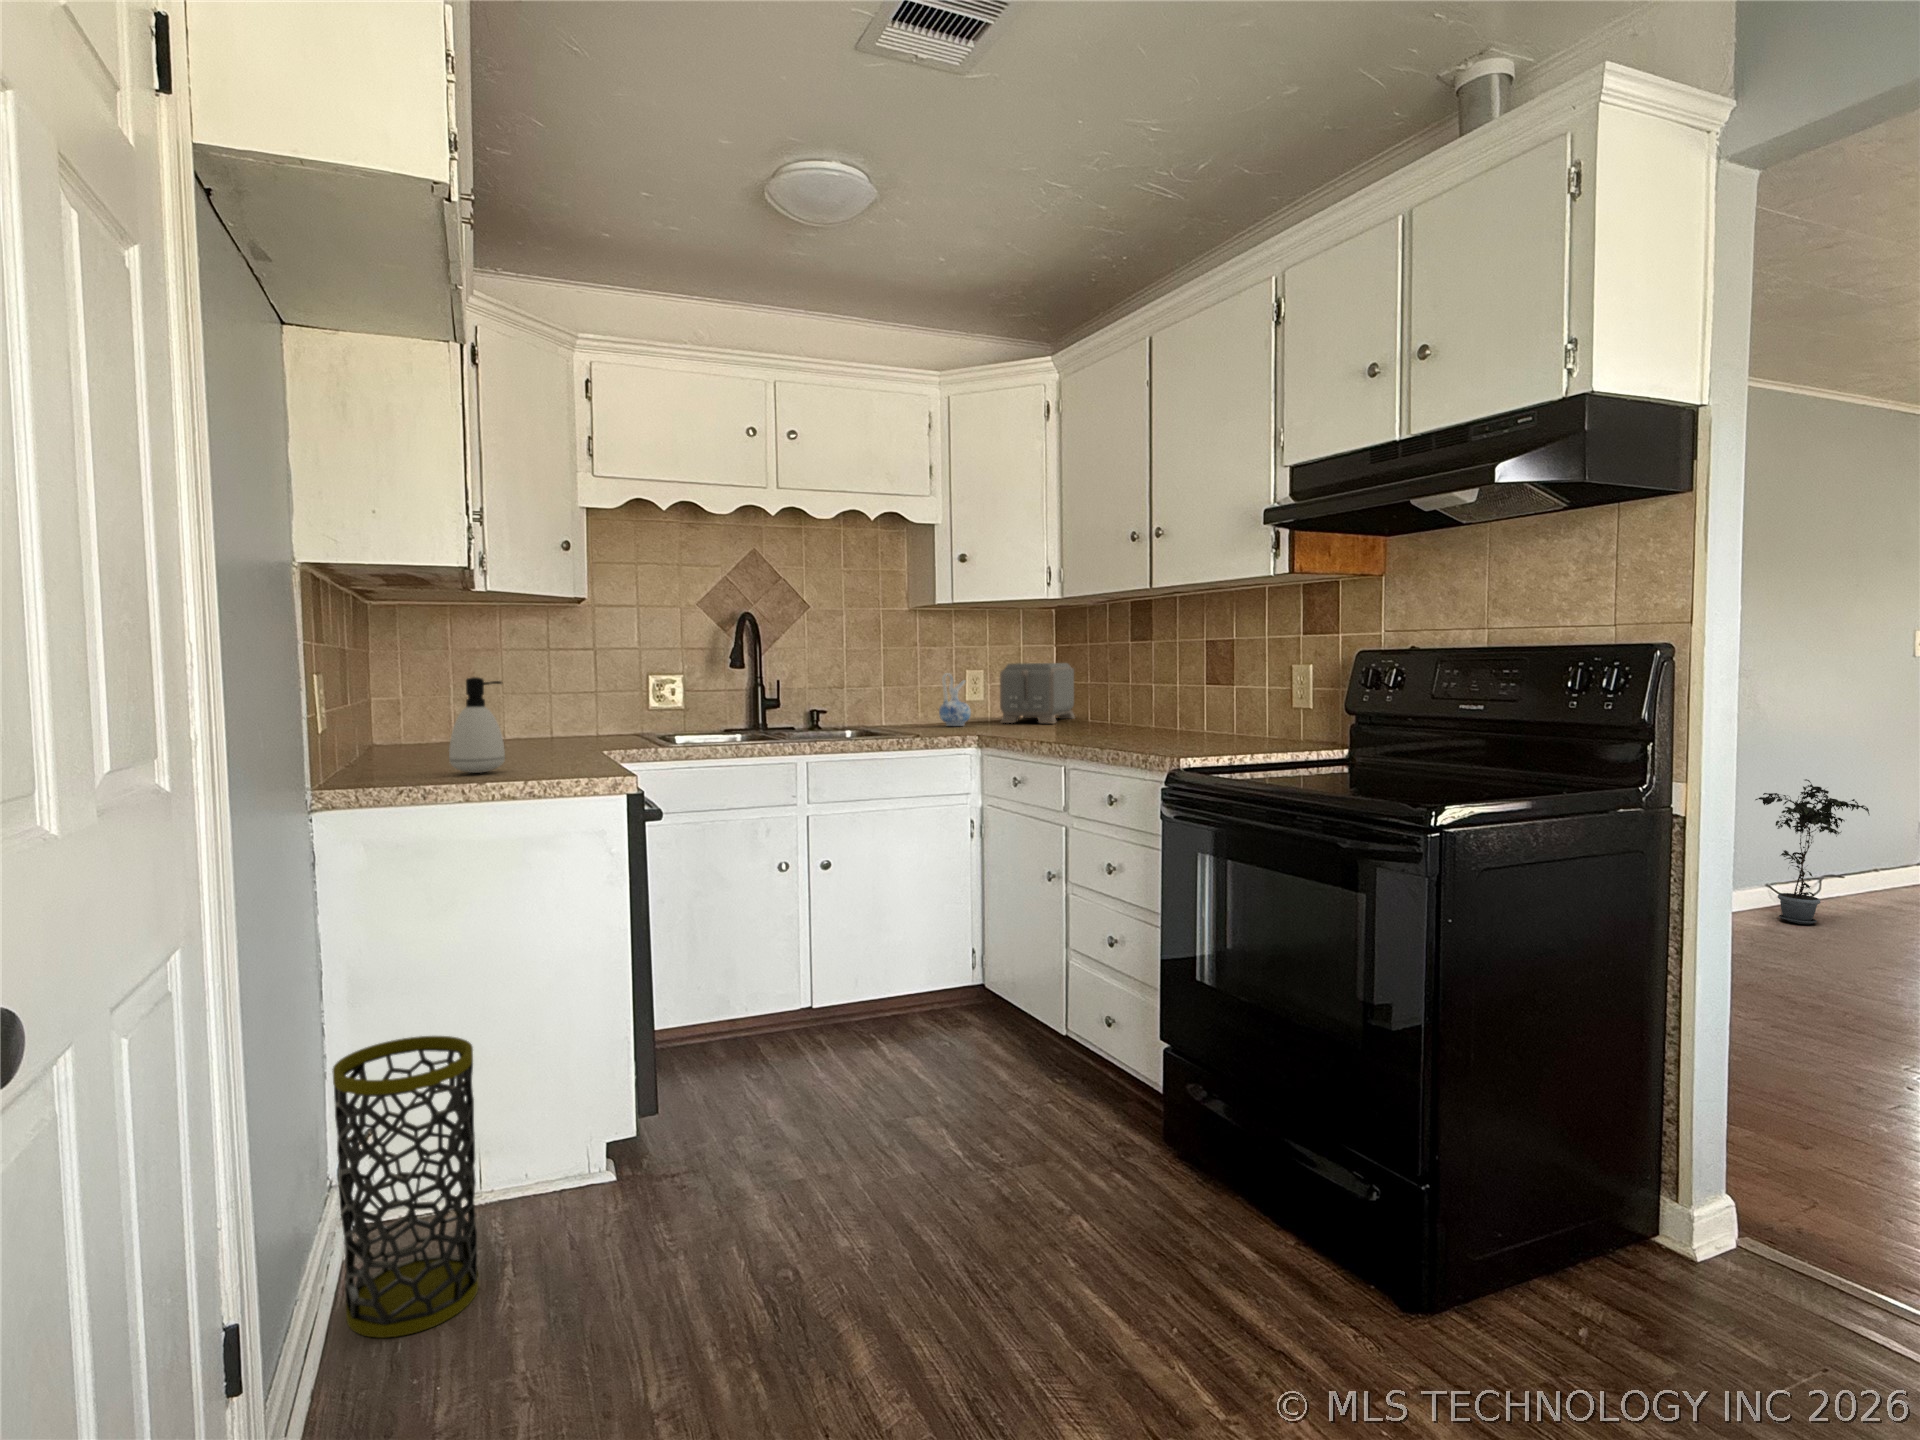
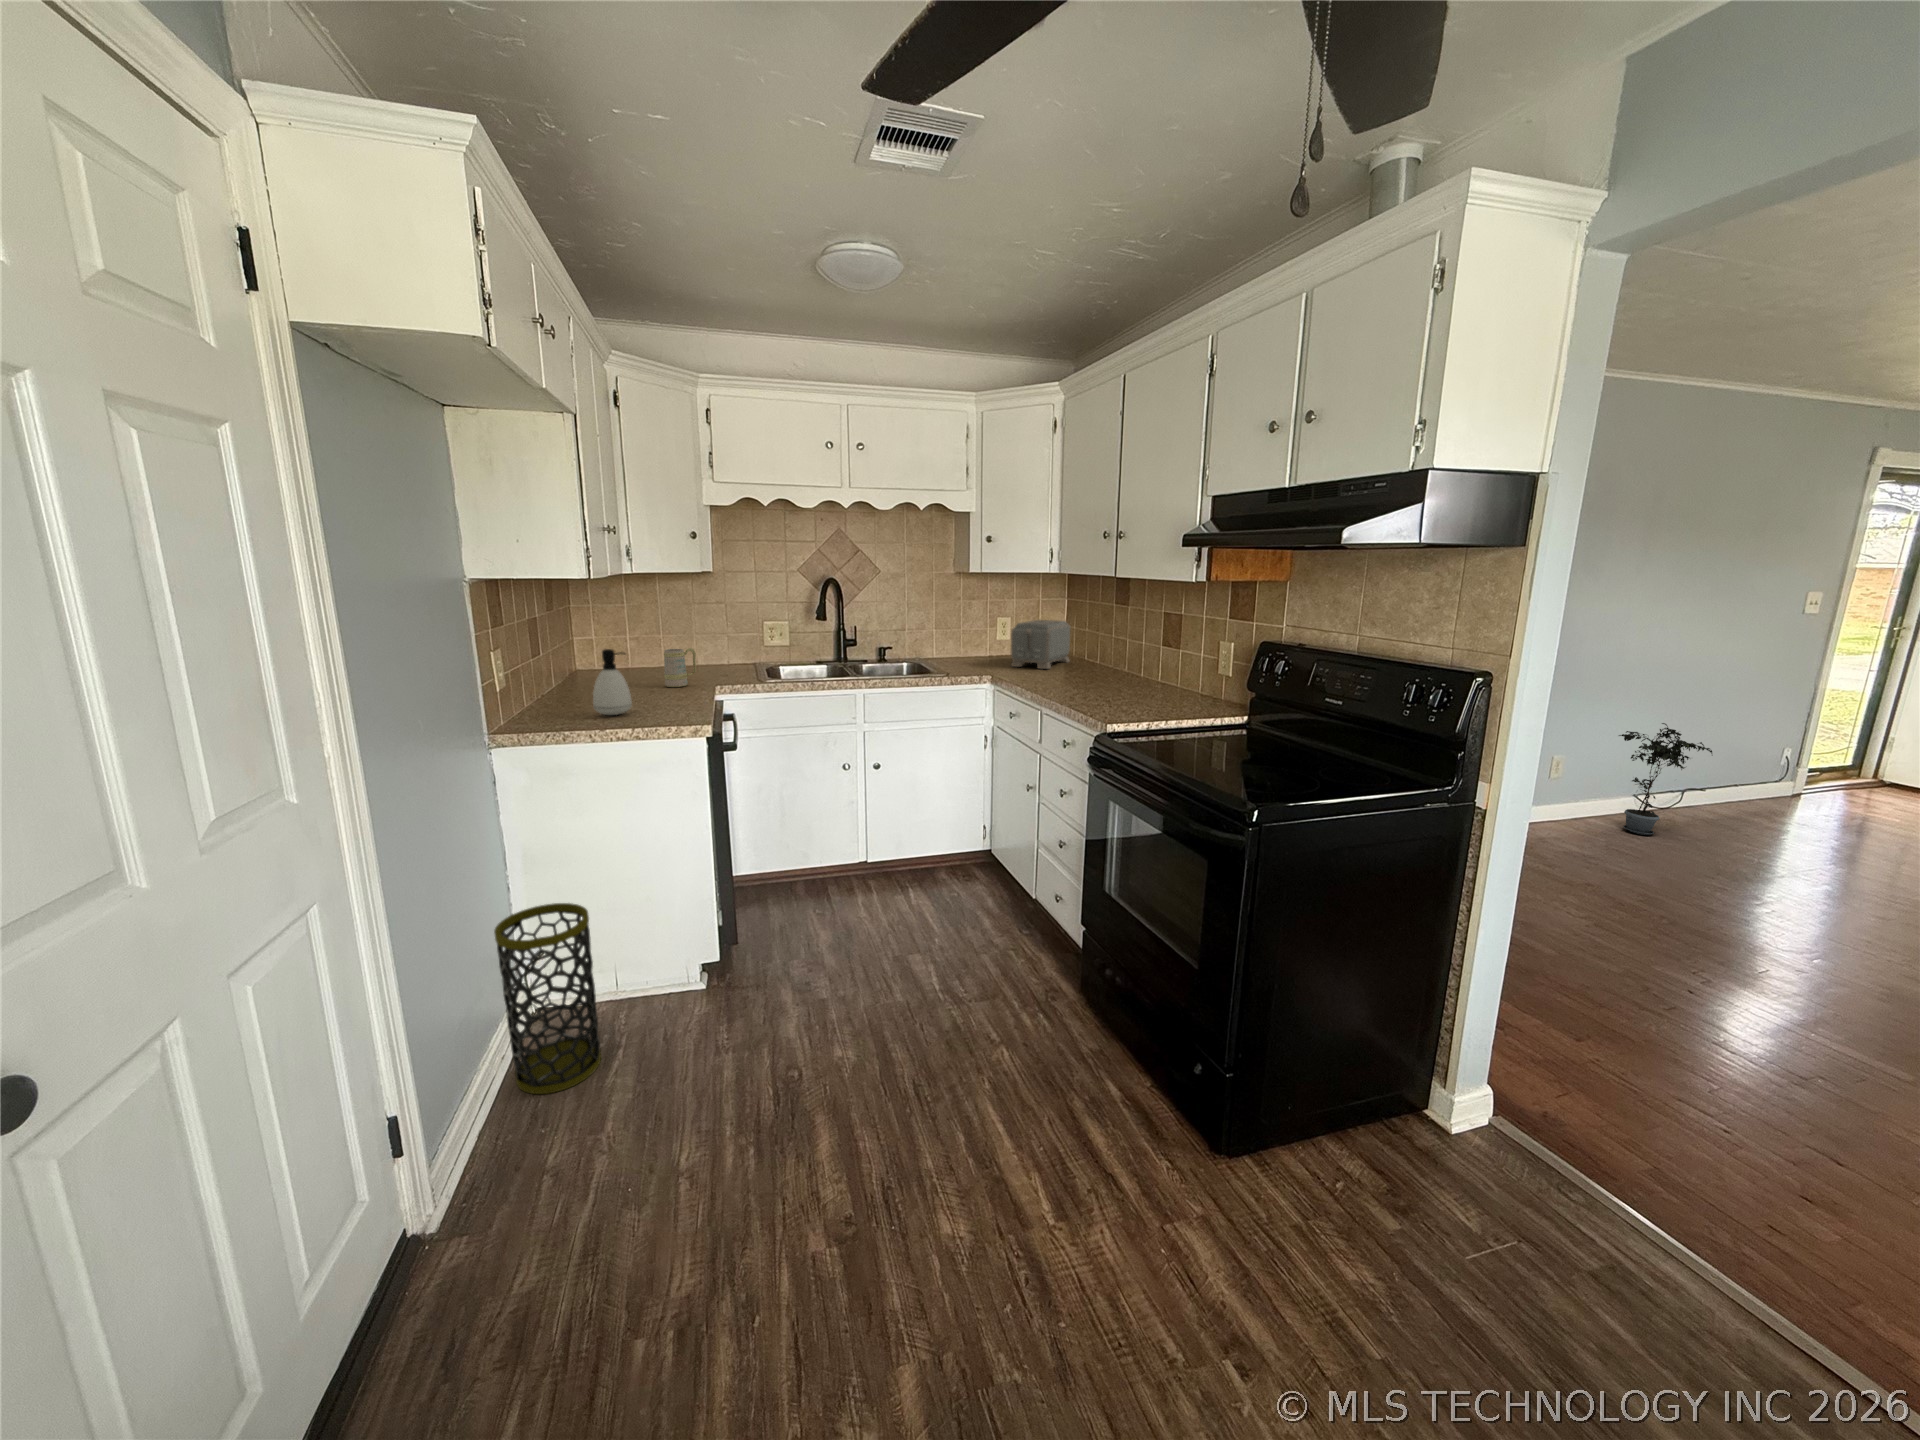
ceramic pitcher: present [939,673,971,726] -> none [965,630,988,669]
mug: none [526,695,571,750] -> present [664,648,696,687]

